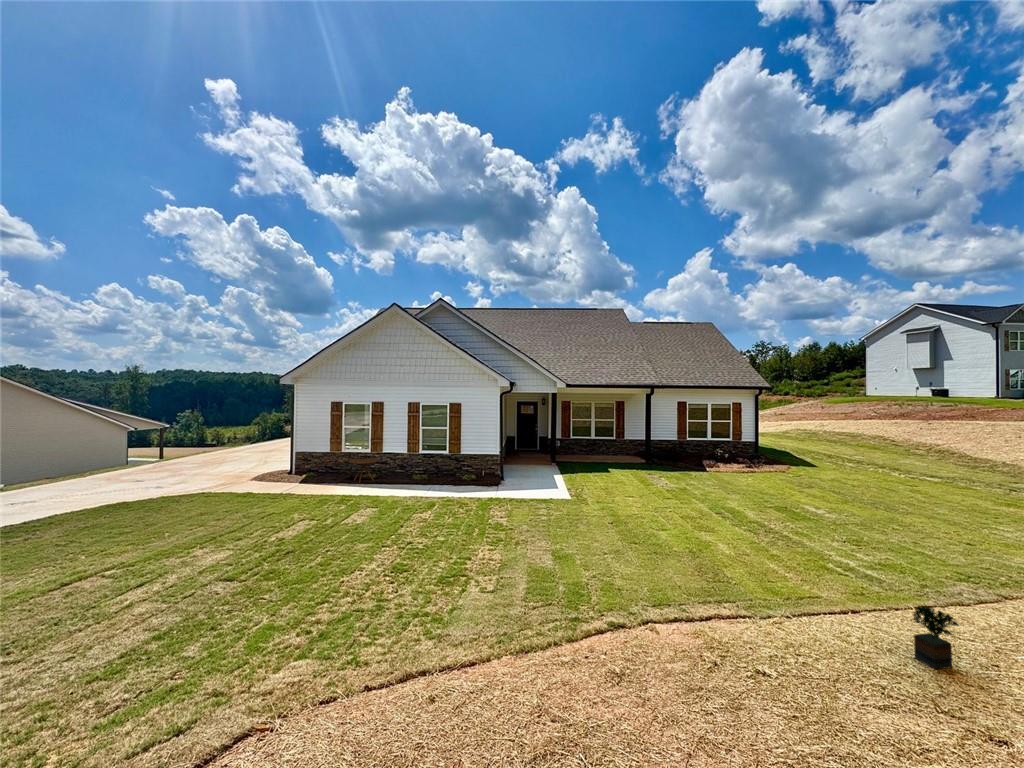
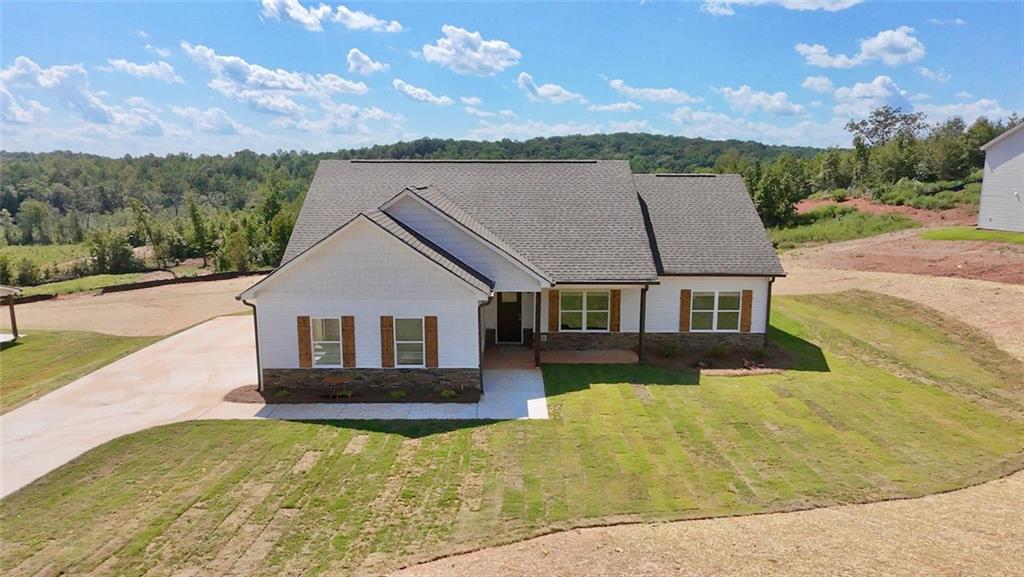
potted tree: present [913,606,959,670] -> none [718,513,741,546]

